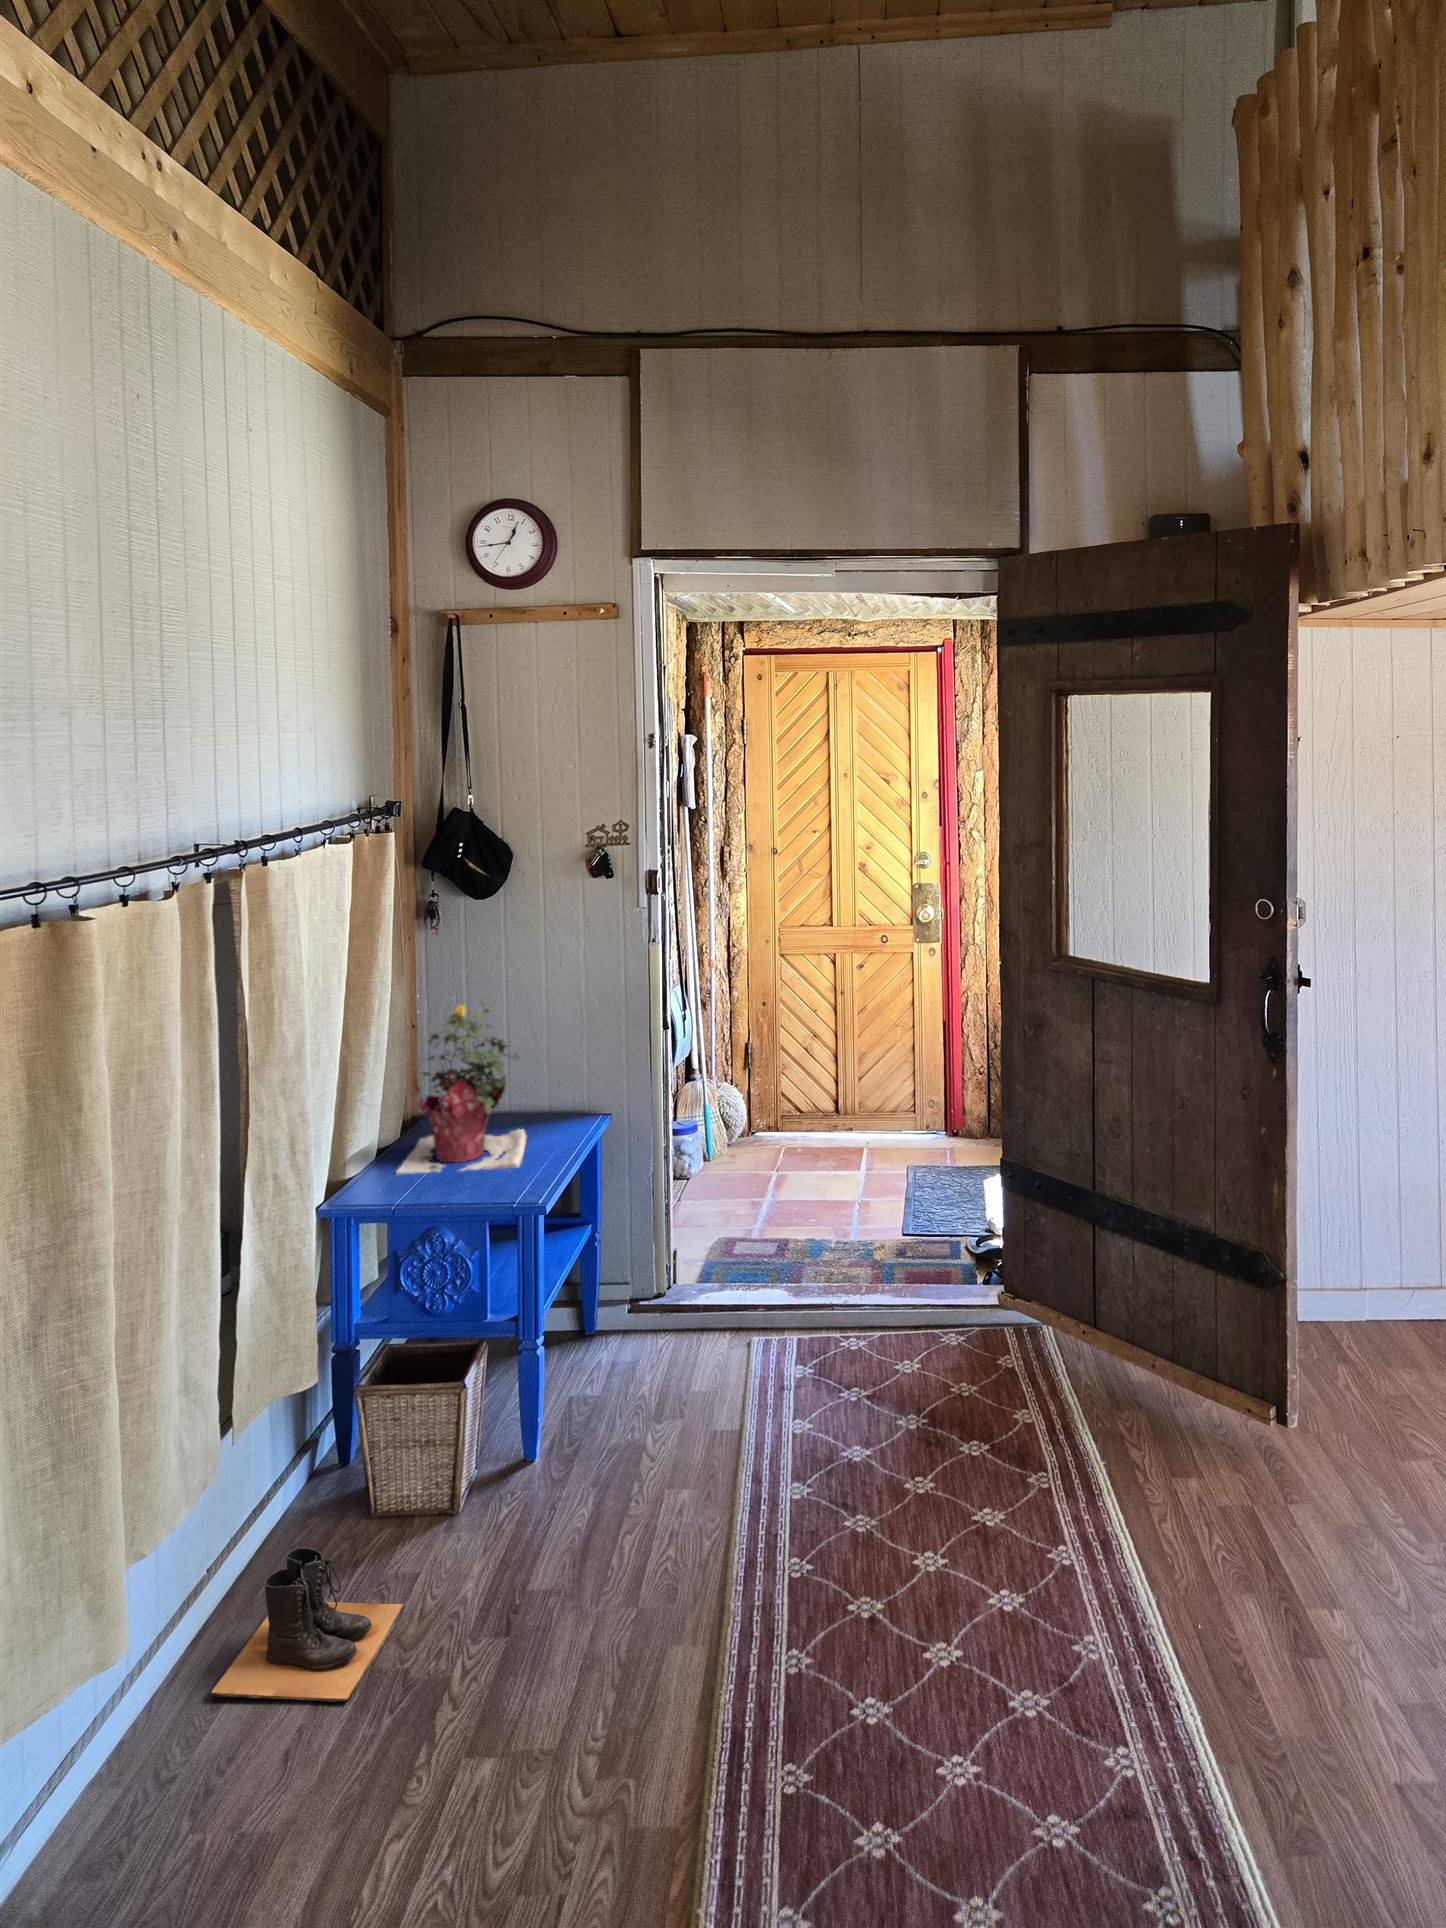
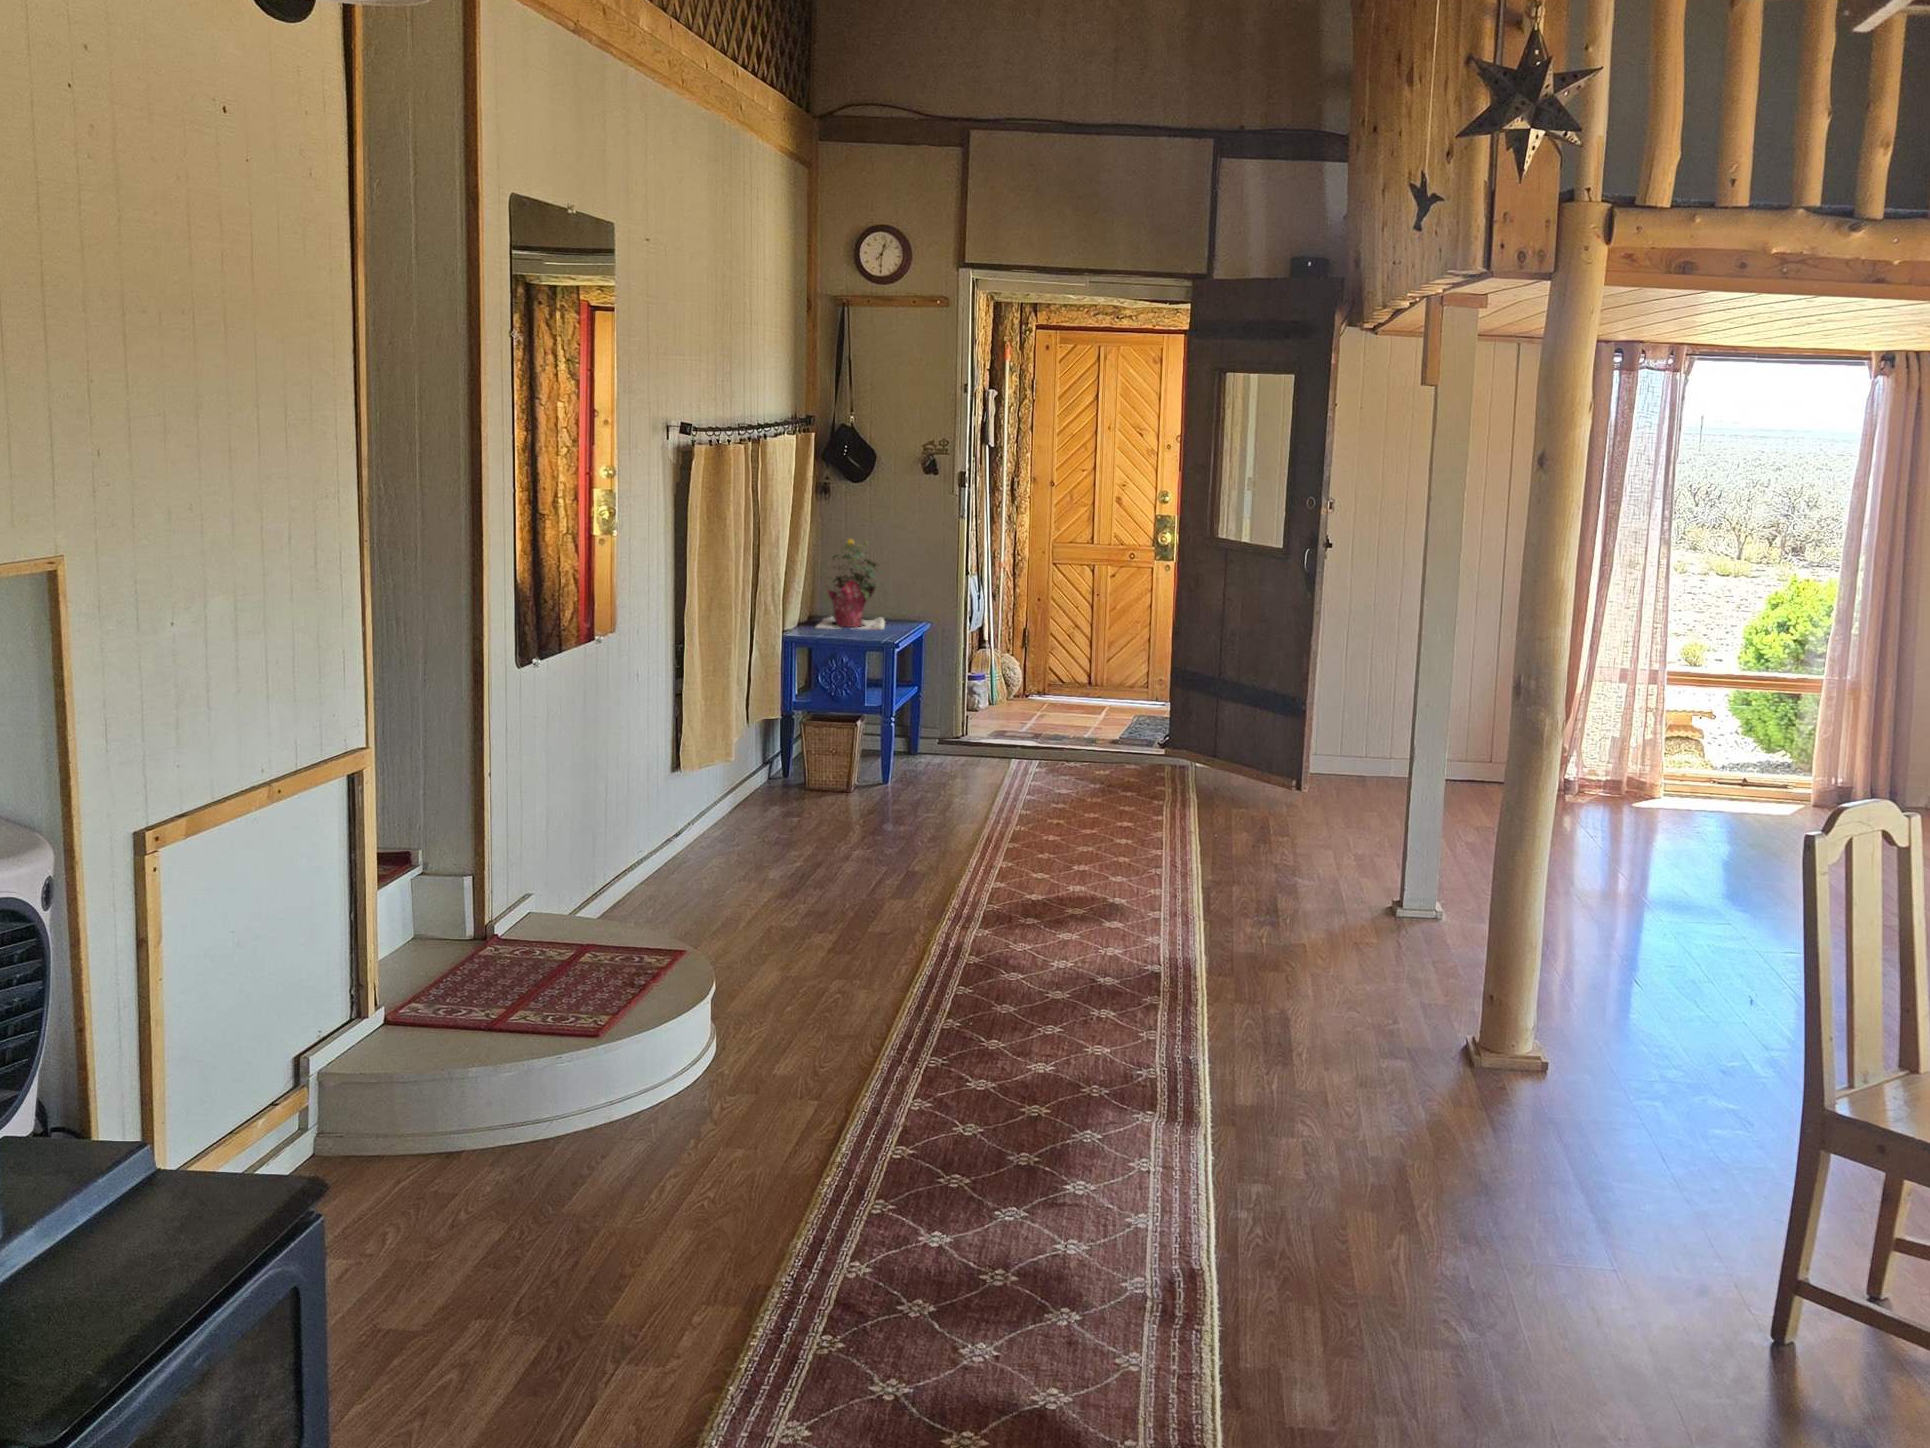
boots: present [211,1548,405,1702] -> none [752,772,833,825]

